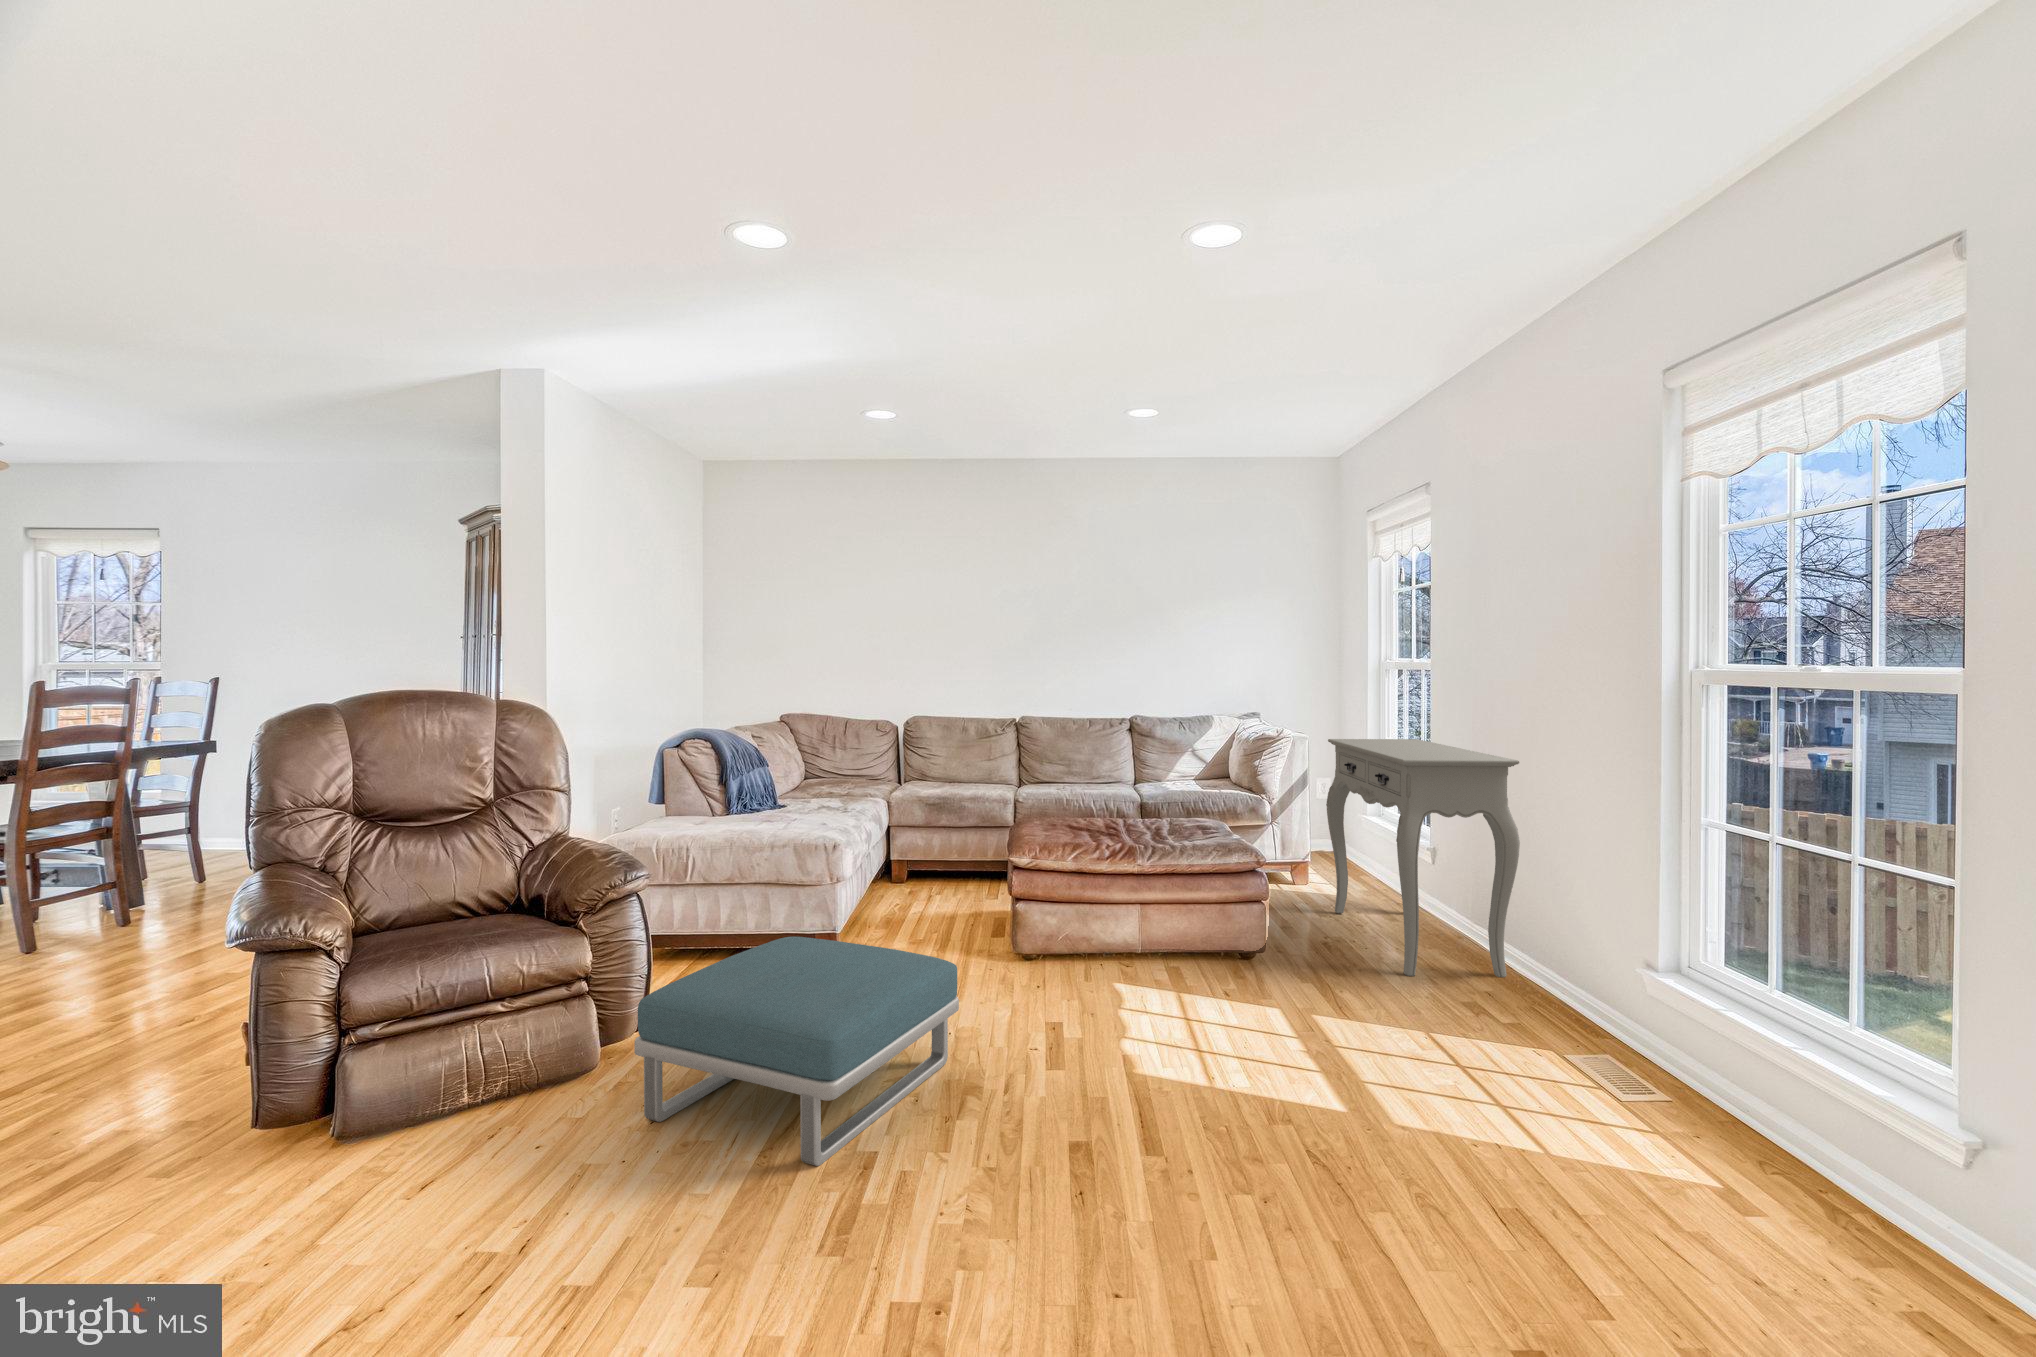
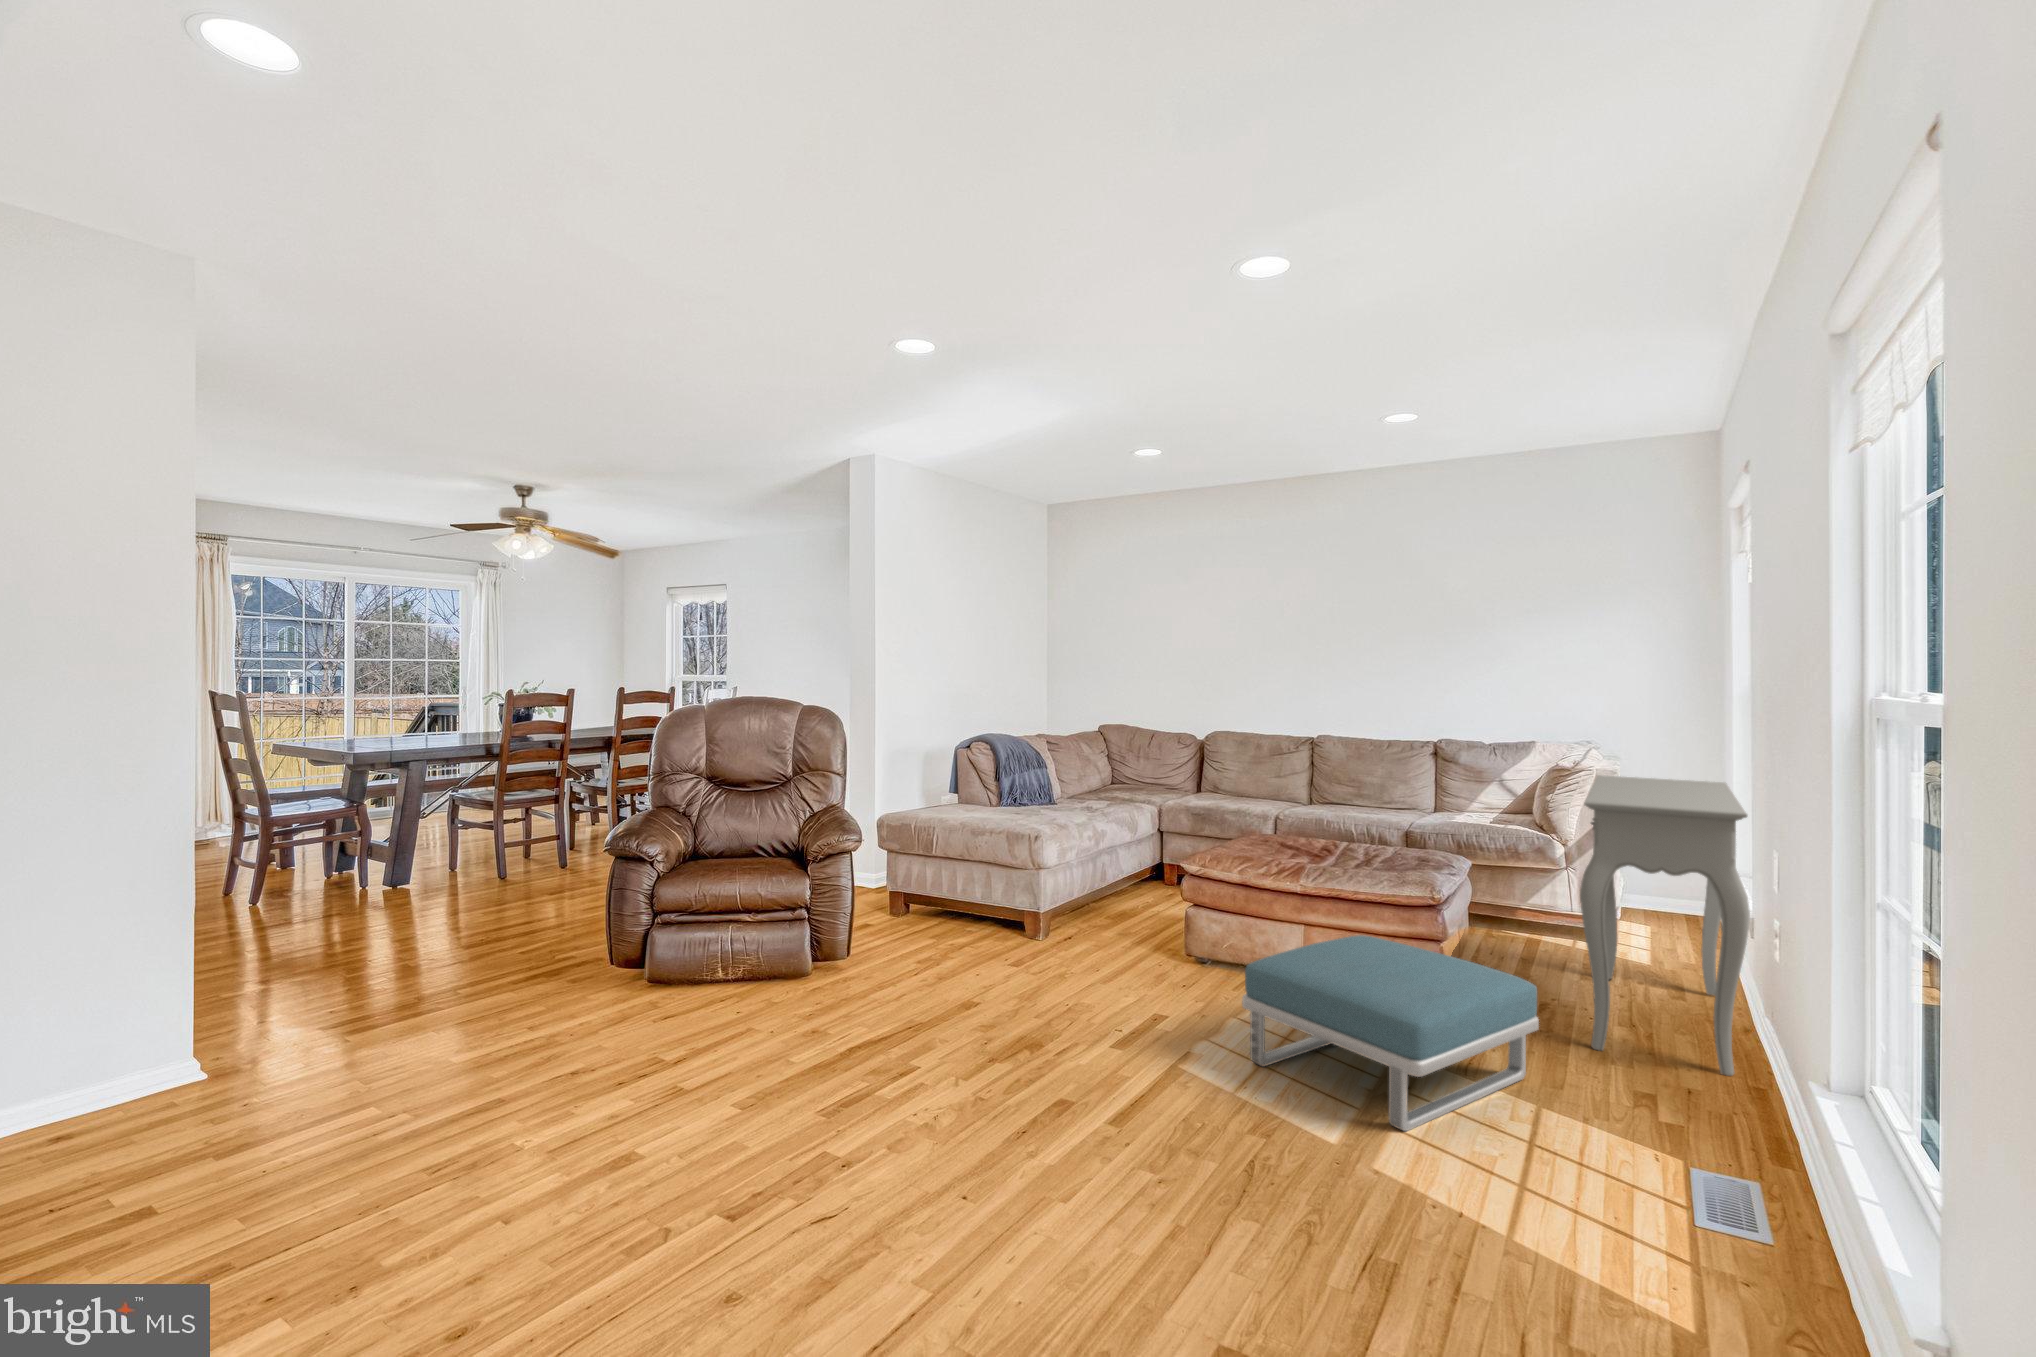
footstool: present [634,937,959,1166] -> present [1242,935,1539,1131]

